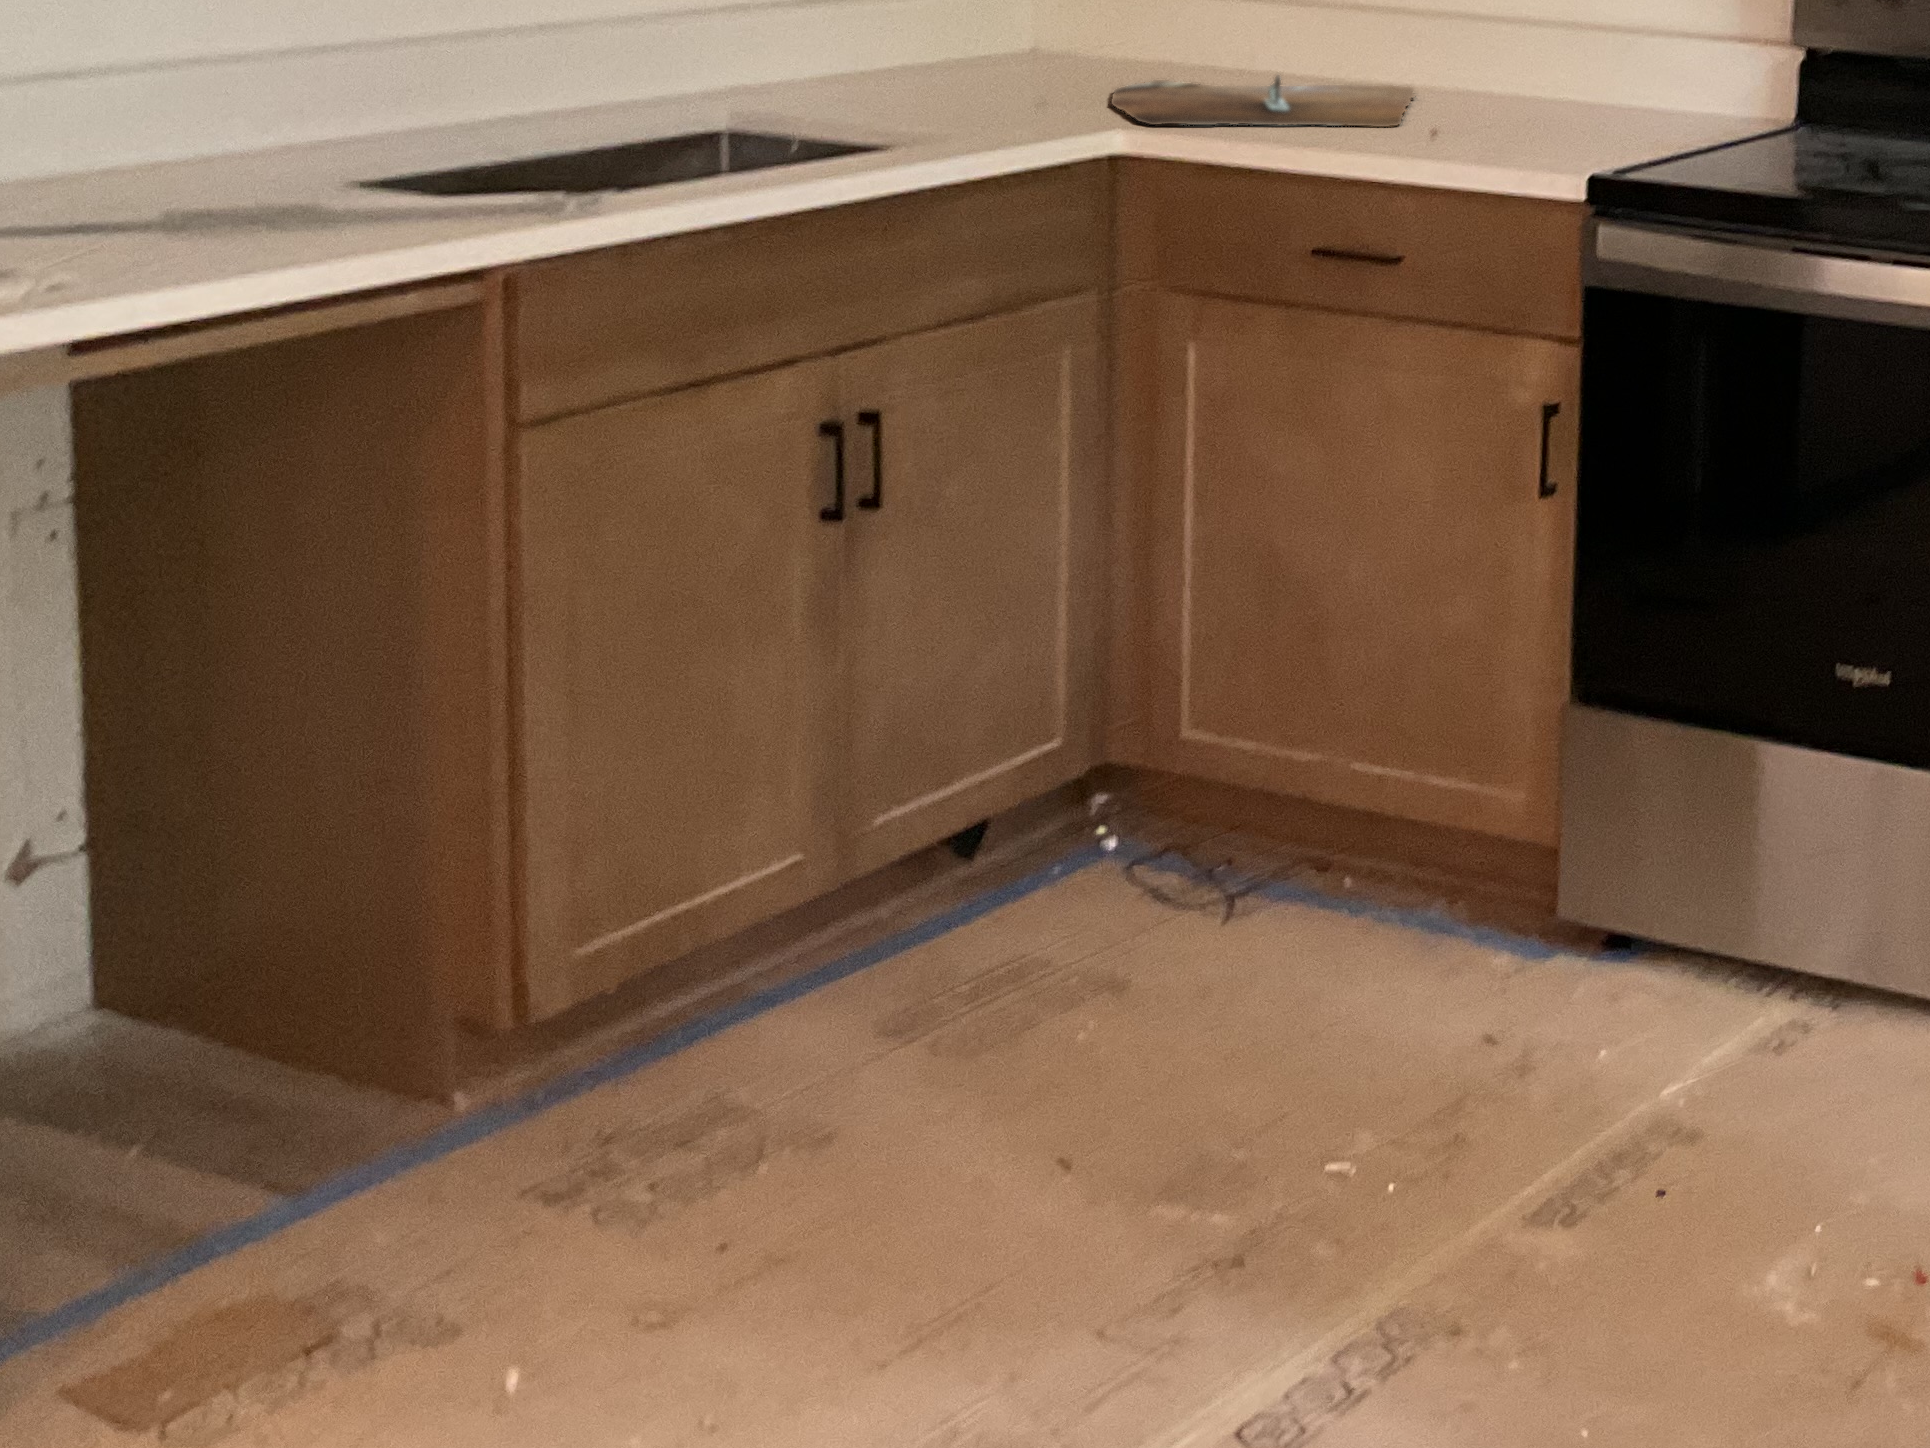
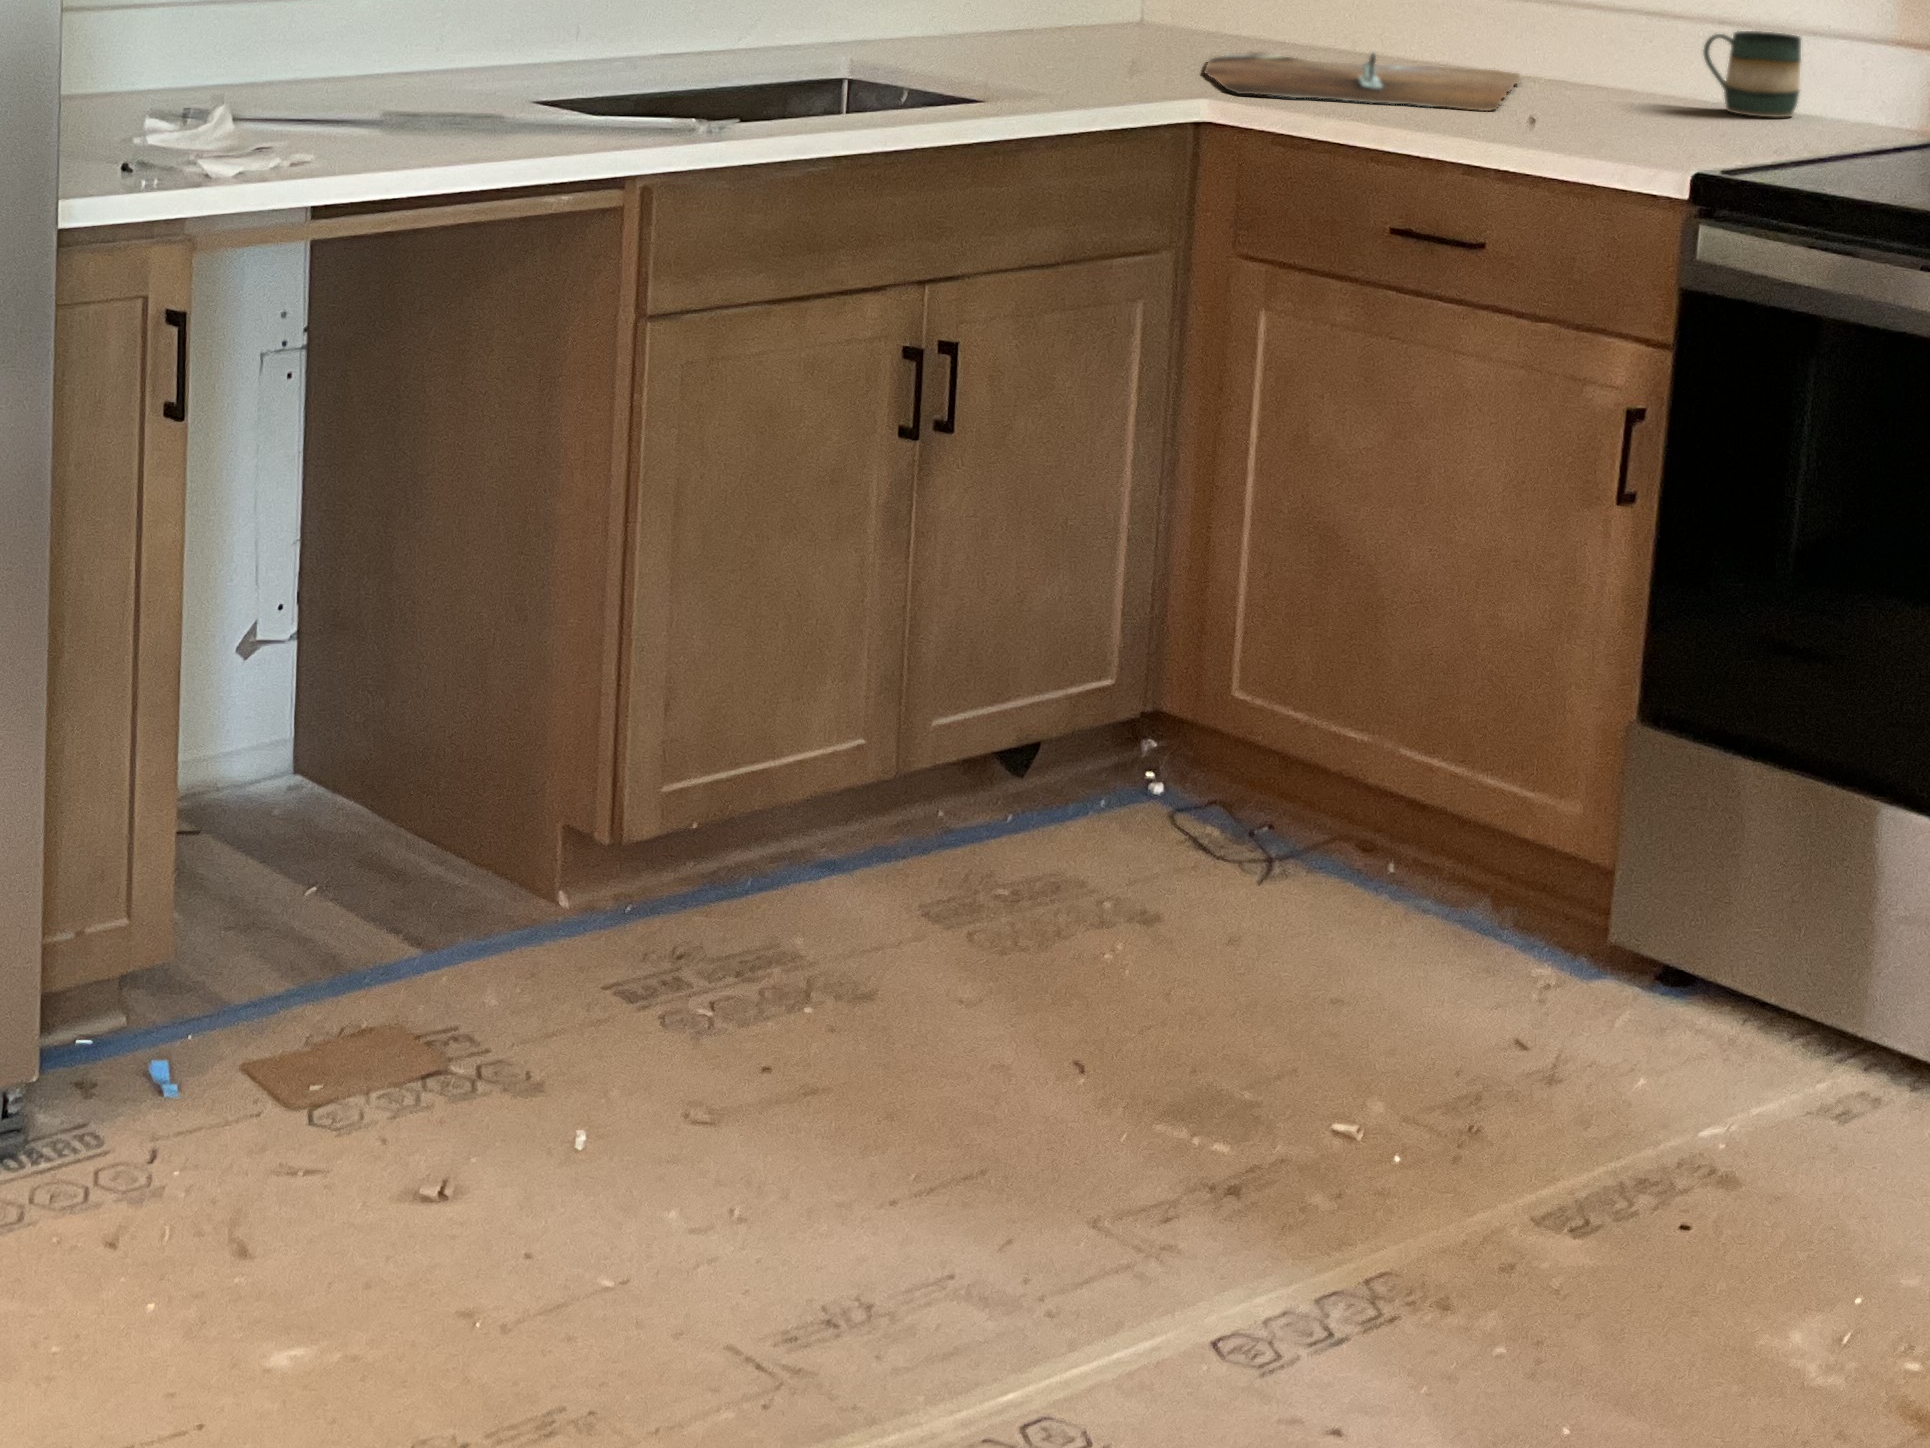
mug: none [1579,36,1665,116] -> present [1704,31,1801,118]

